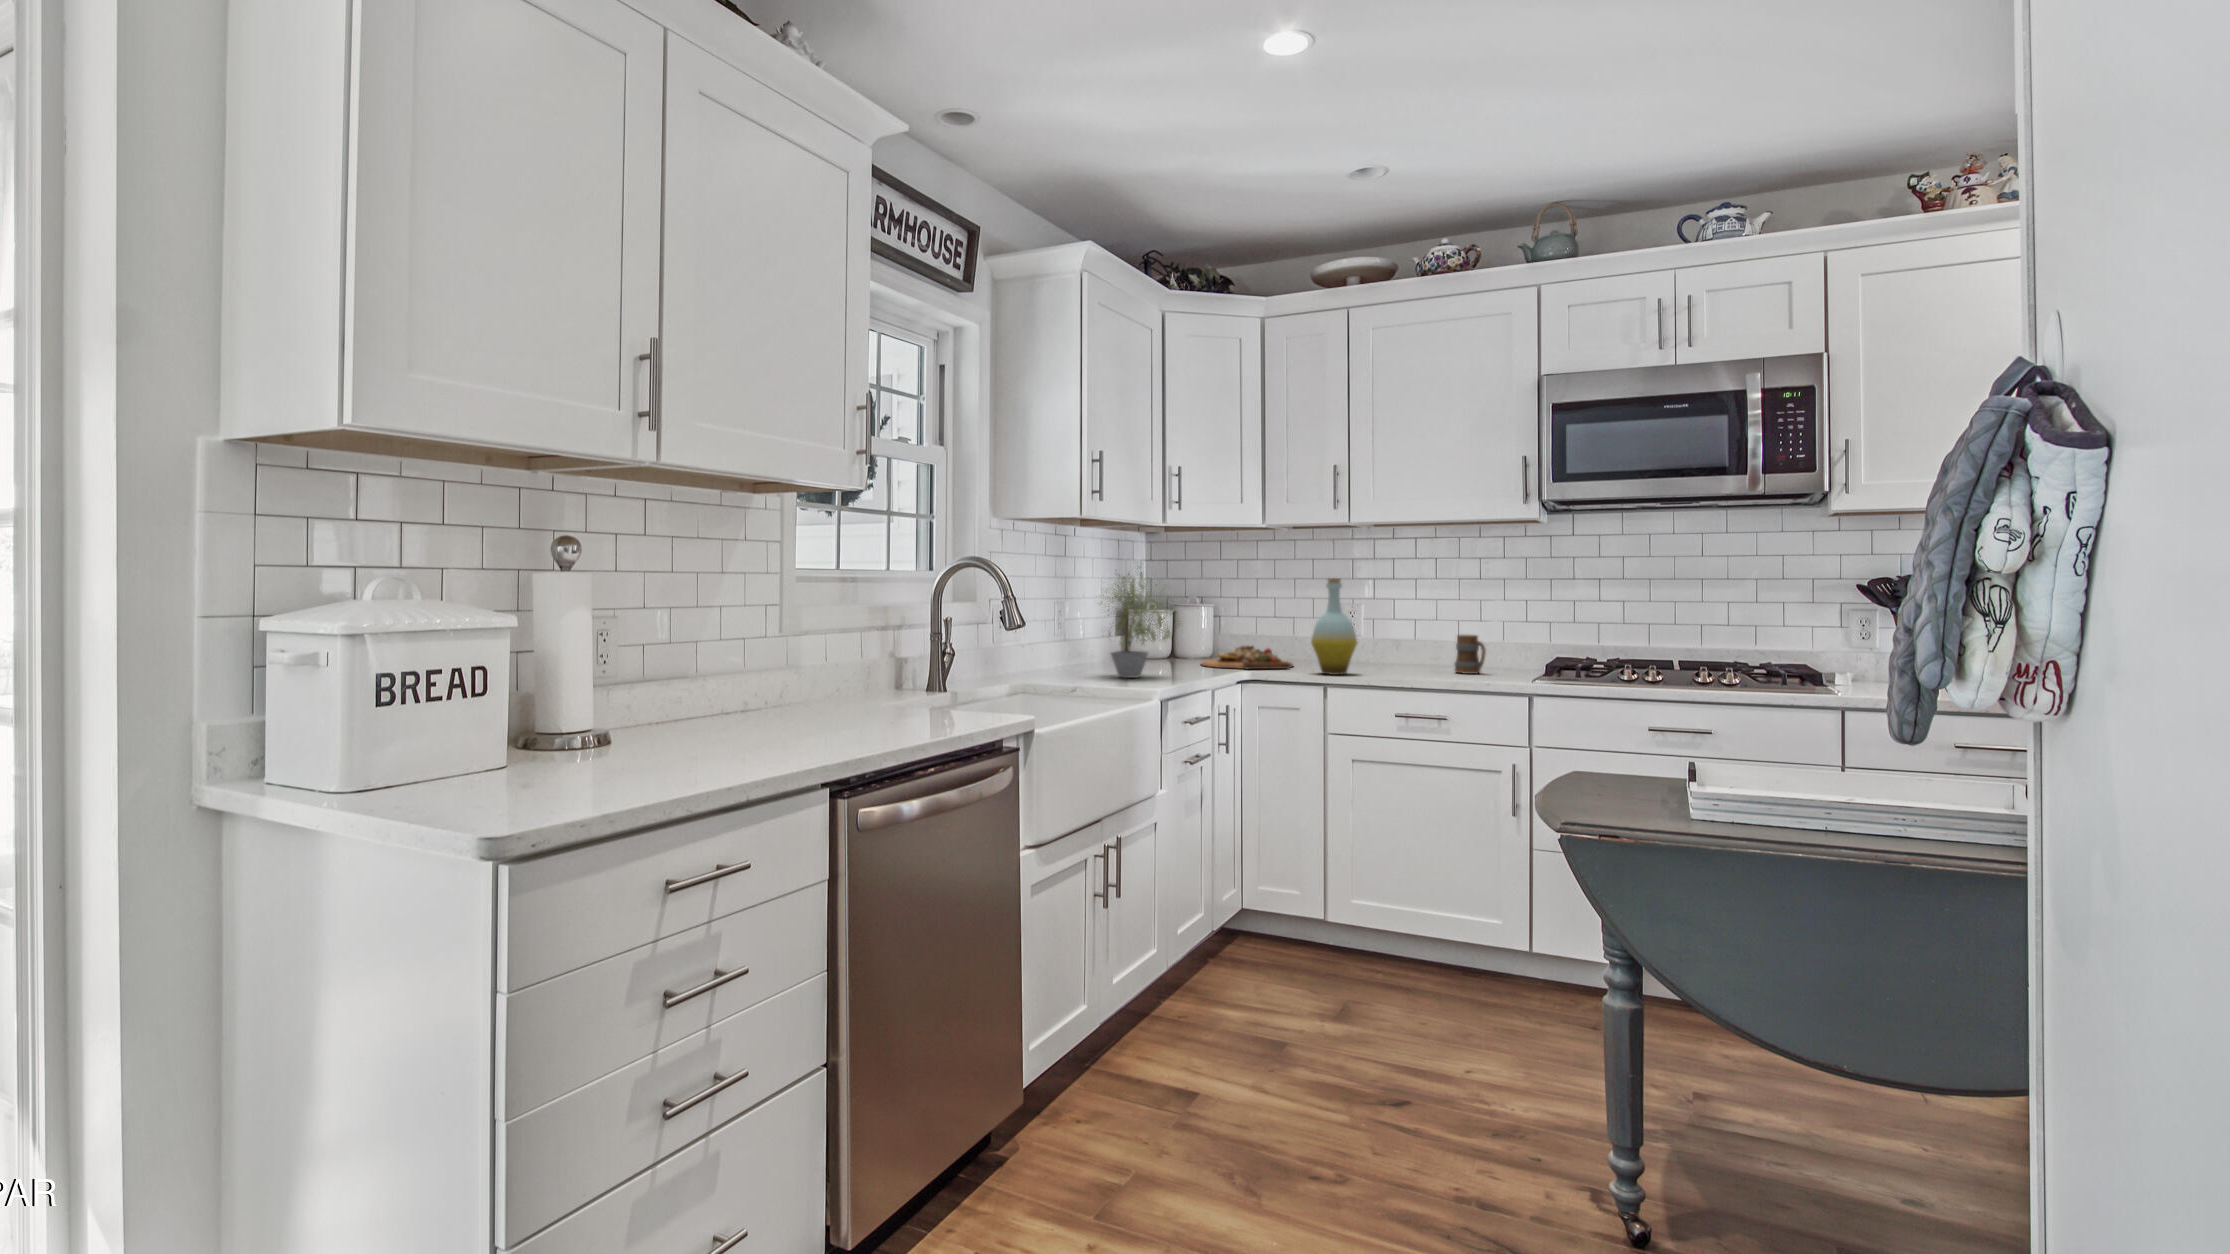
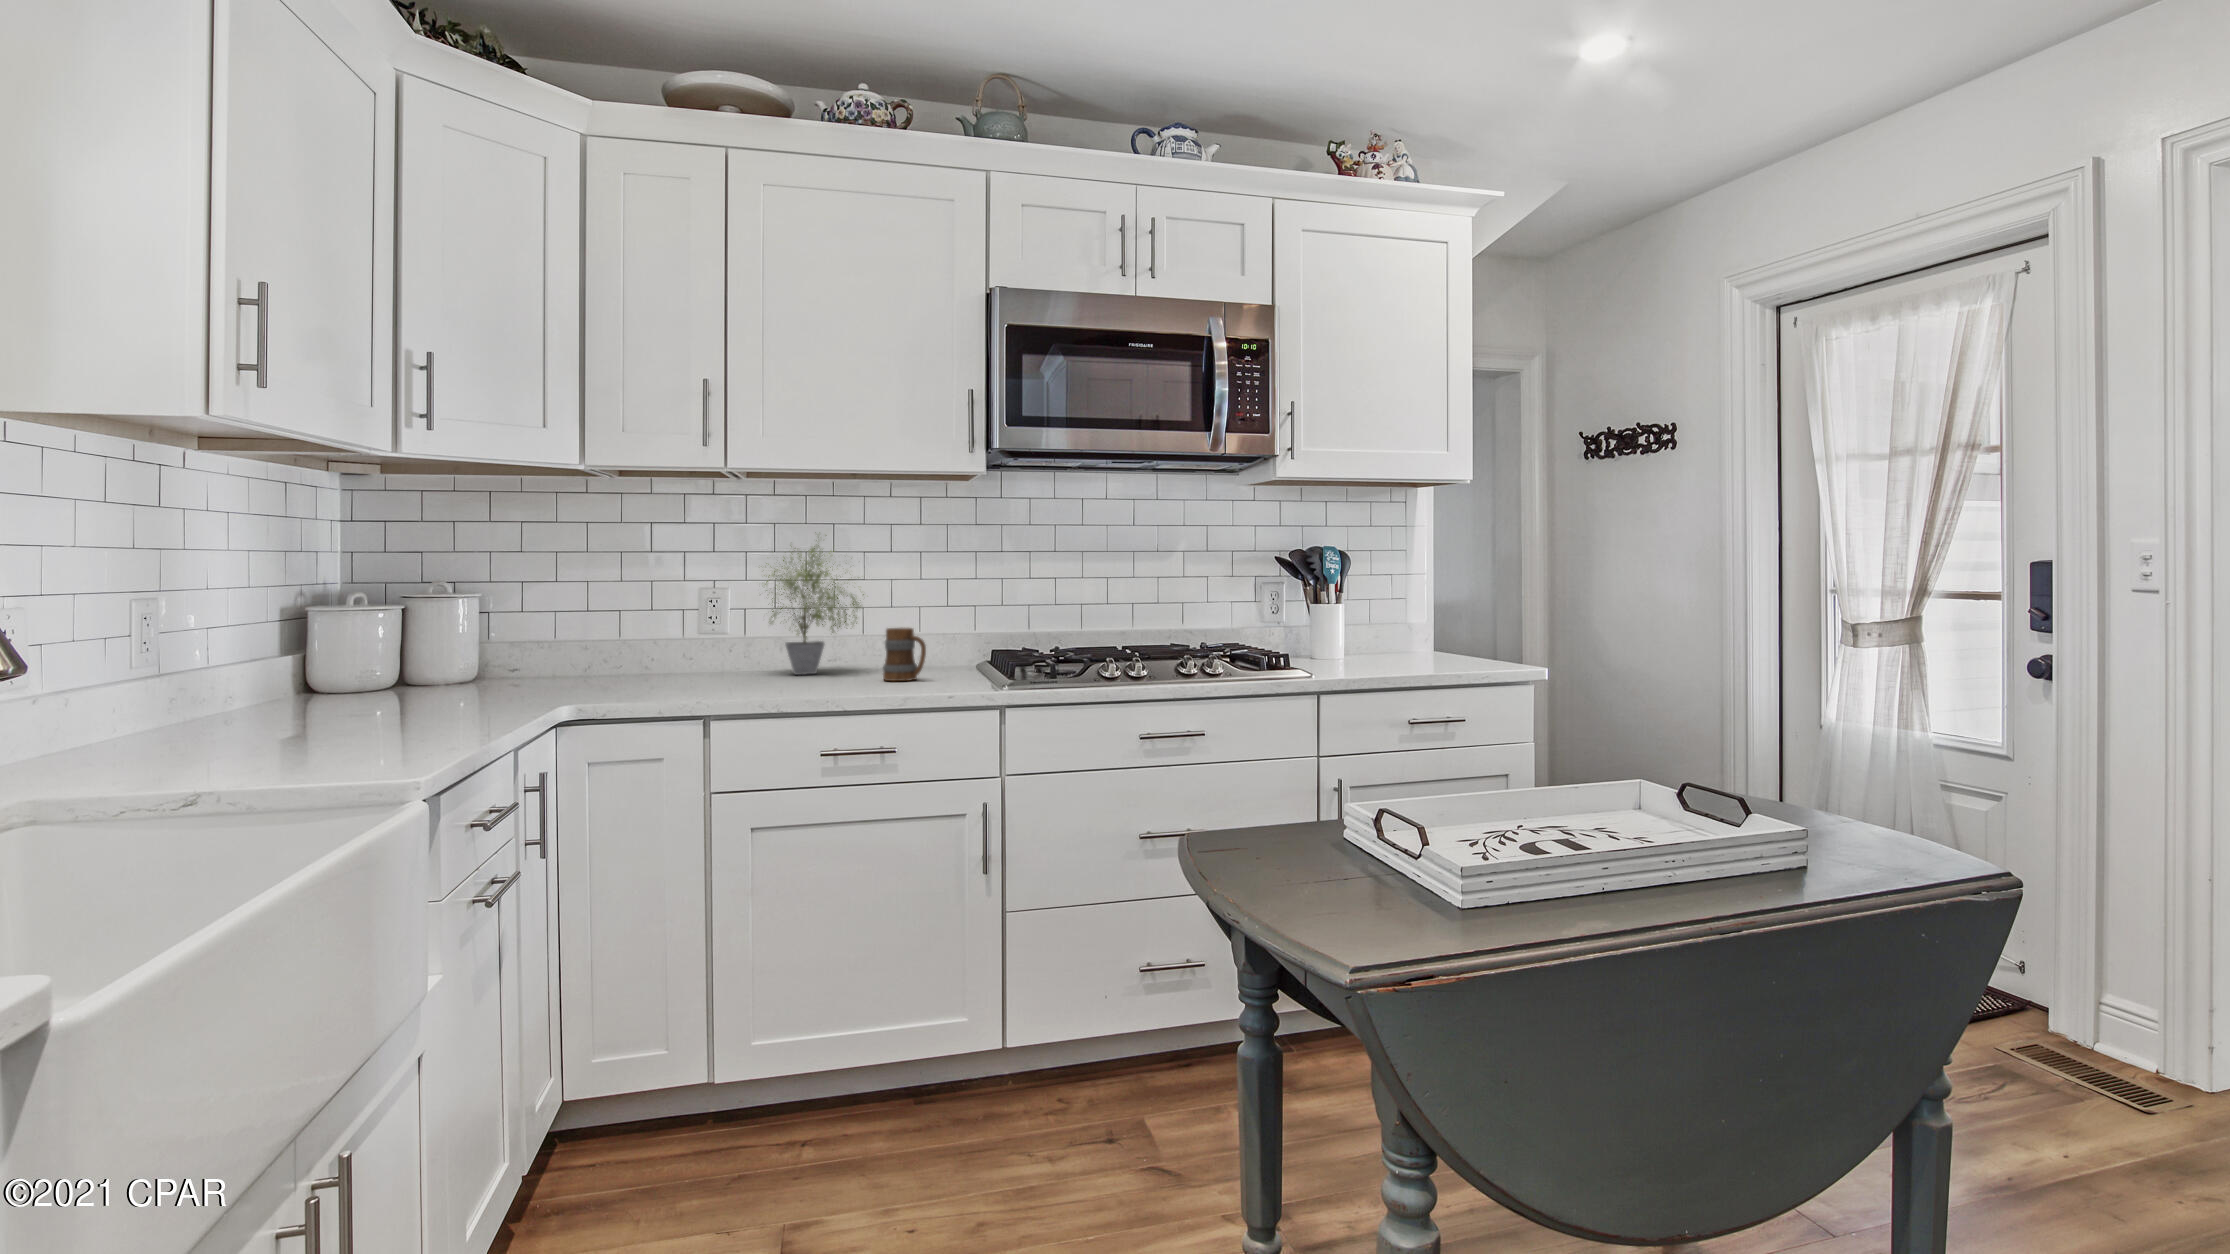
potted plant: present [1106,566,1179,678] -> present [765,545,864,675]
bottle: present [1311,578,1357,675] -> none [681,551,758,700]
cutting board: present [1201,645,1293,669] -> none [467,659,640,701]

